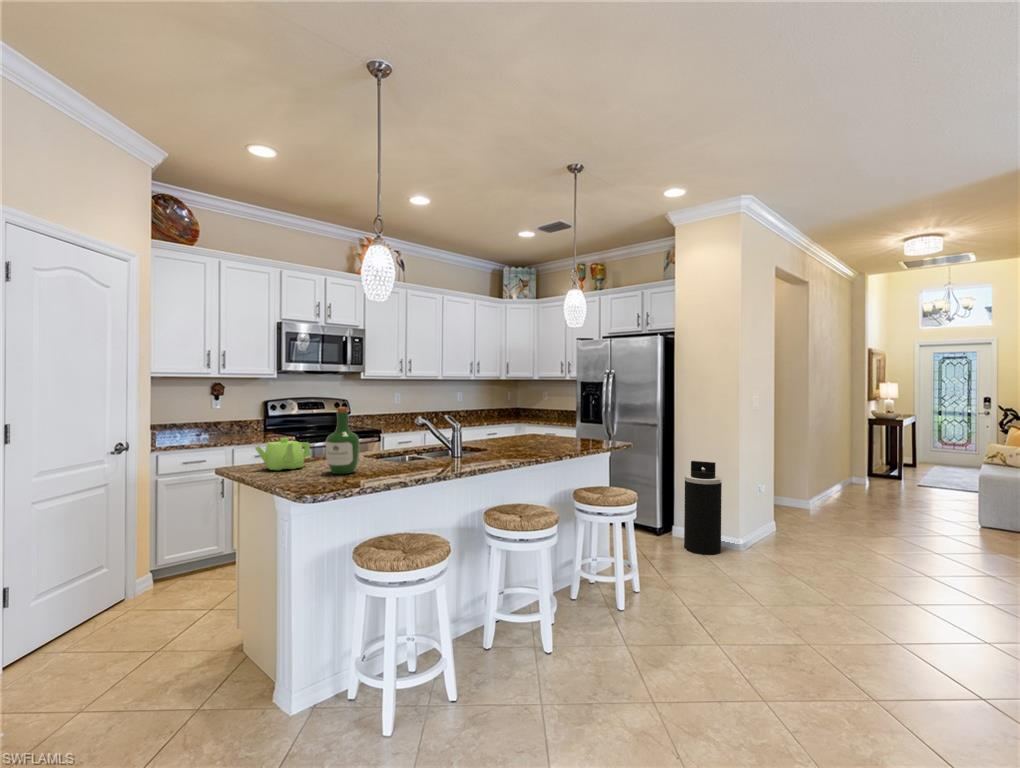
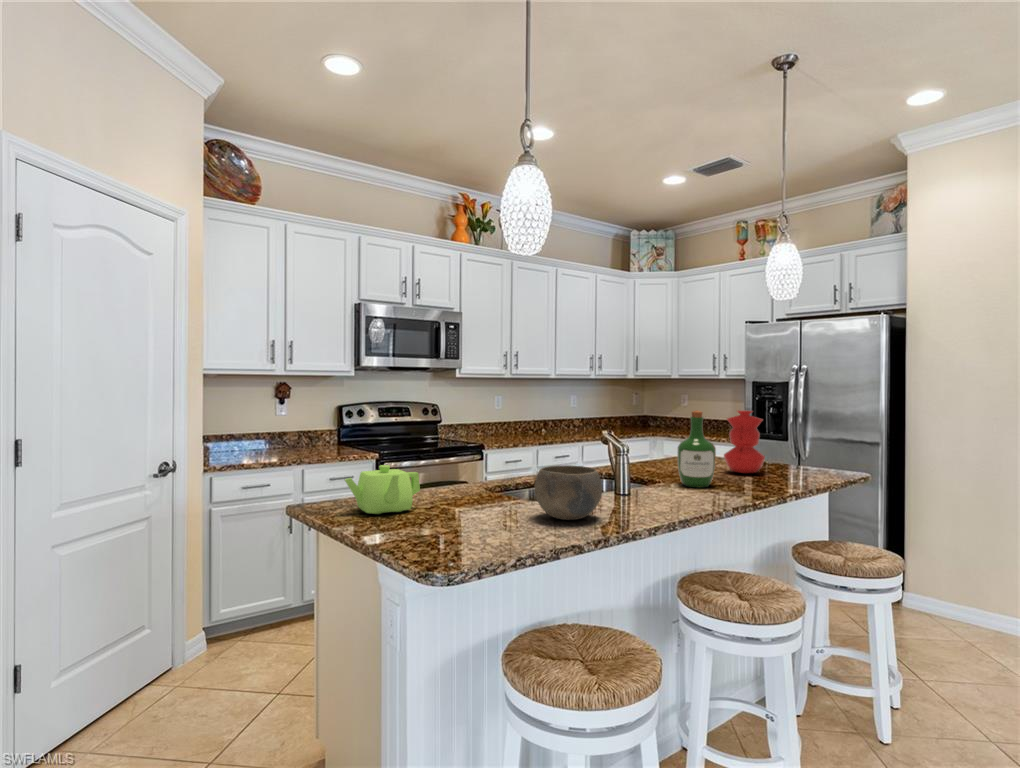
vase: none [536,401,563,444] -> present [724,410,765,473]
wine bottle: present [326,407,359,474] -> present [677,410,716,487]
bowl: none [385,436,430,470] -> present [535,466,602,520]
trash can: present [684,461,722,555] -> none [928,499,991,641]

